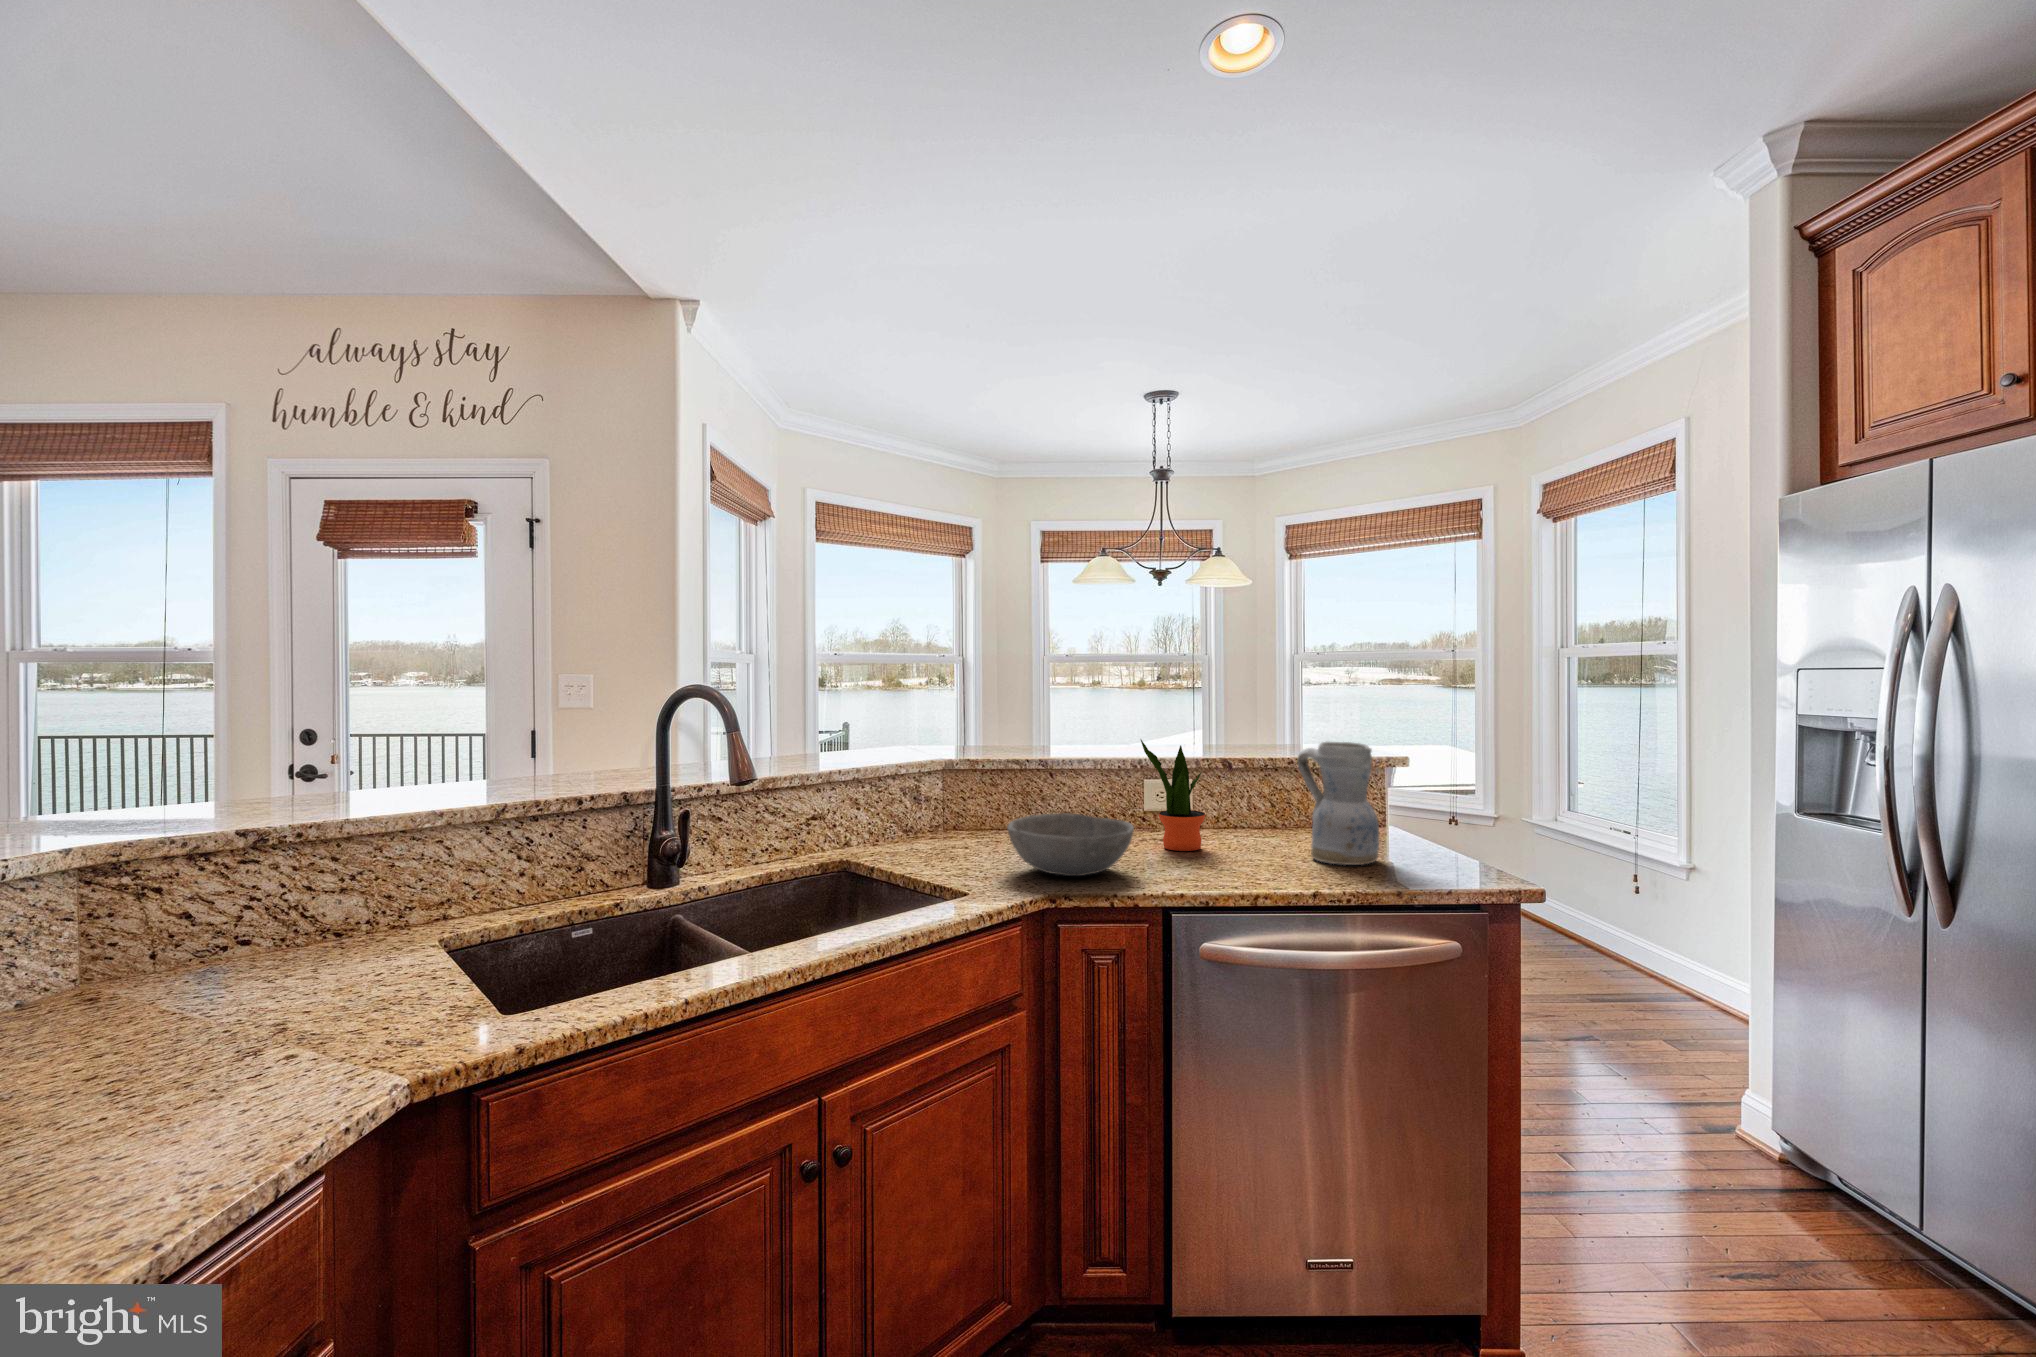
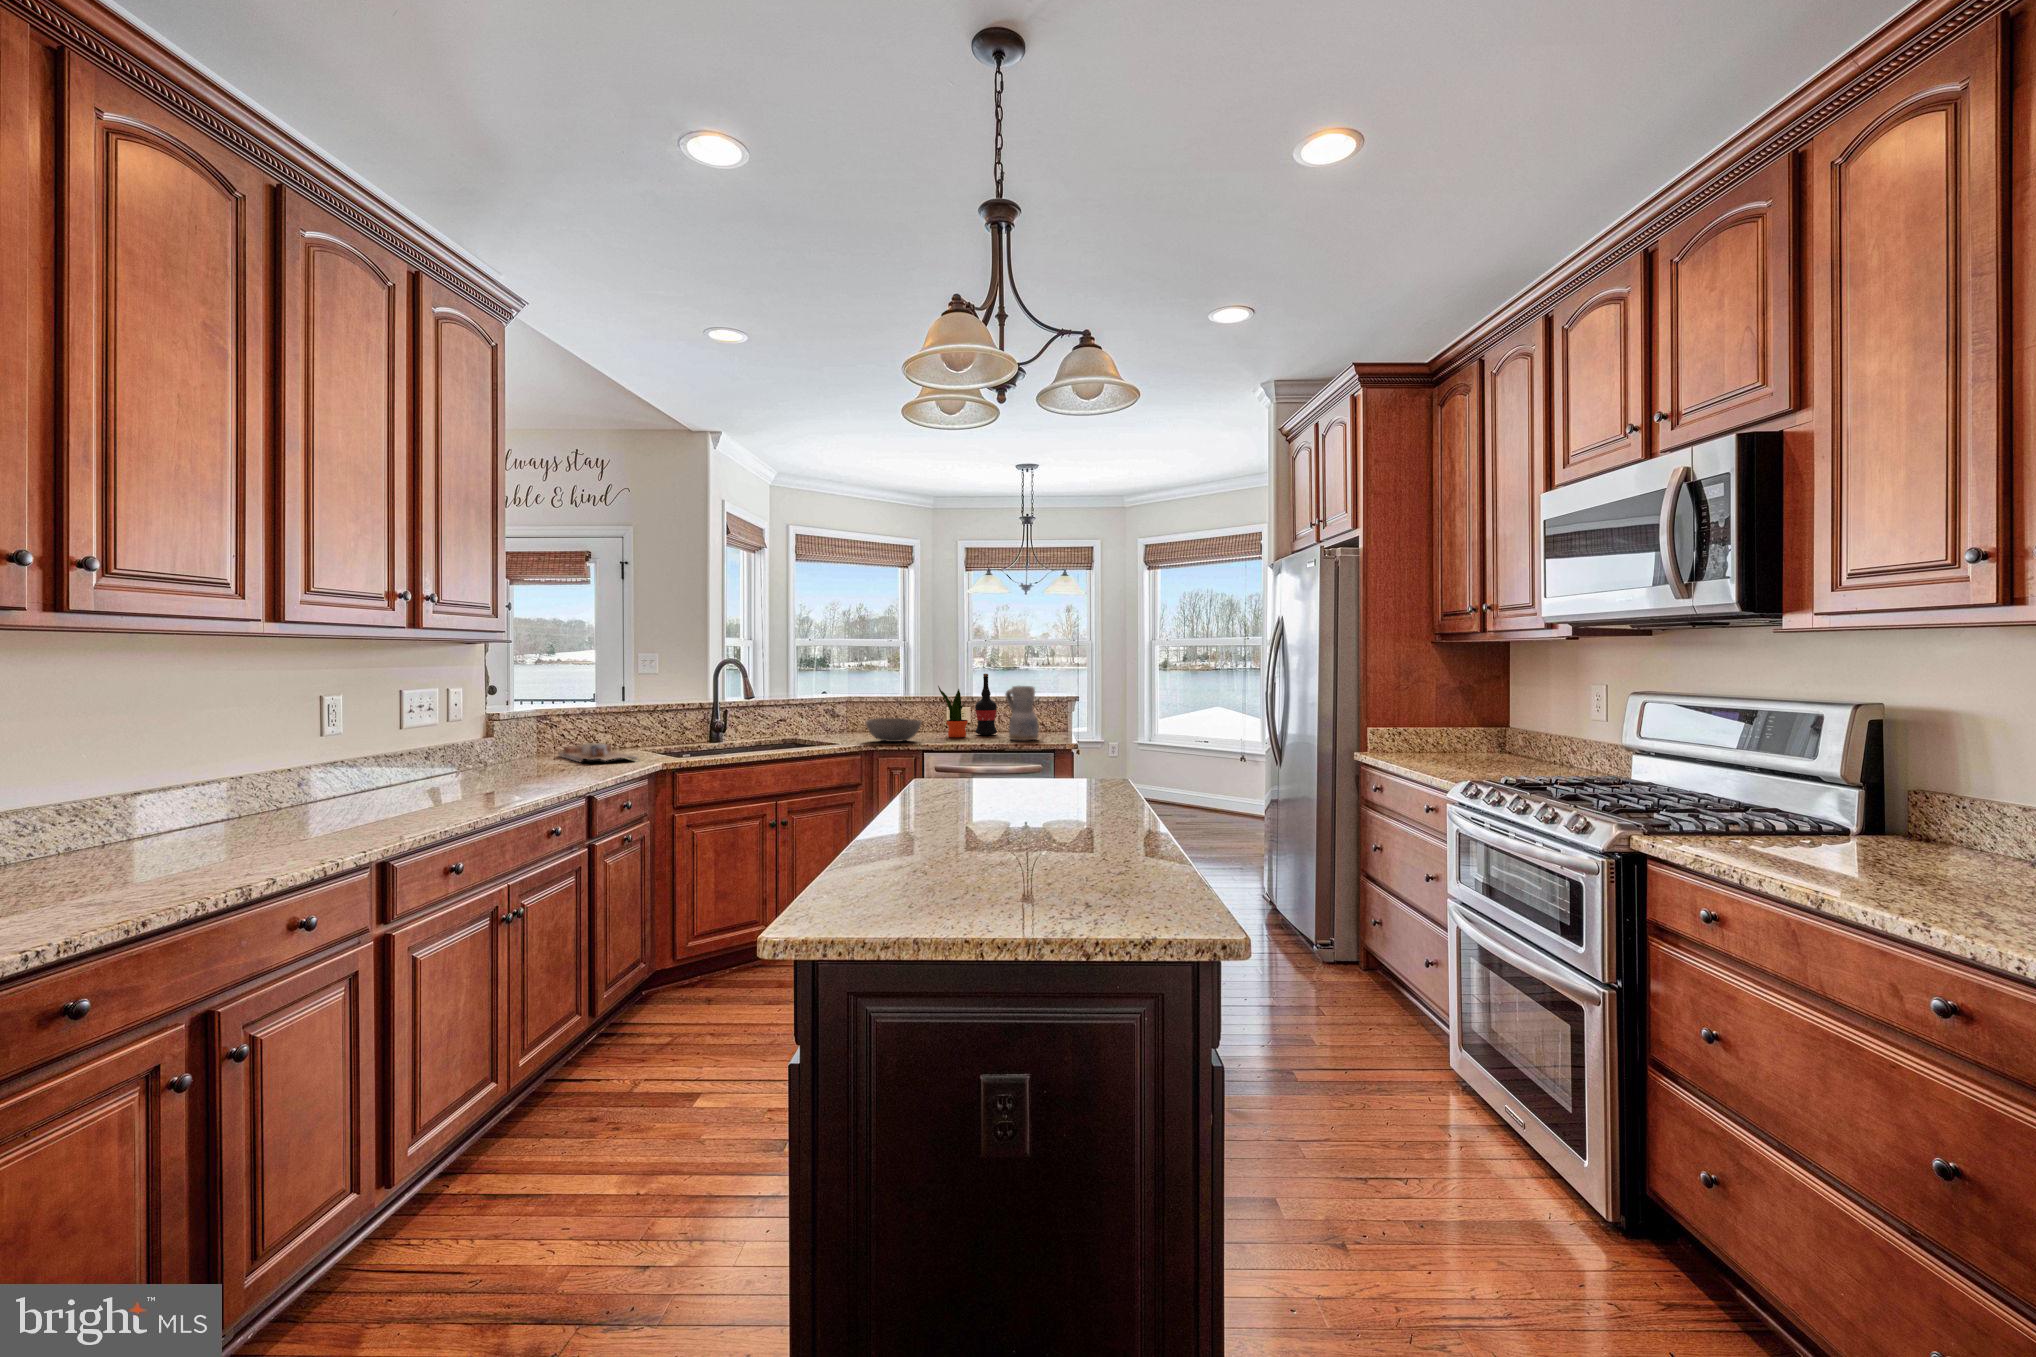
wine bottle: none [1206,714,1252,839] -> present [975,674,997,735]
cutting board: none [132,941,361,1076] -> present [558,743,638,762]

